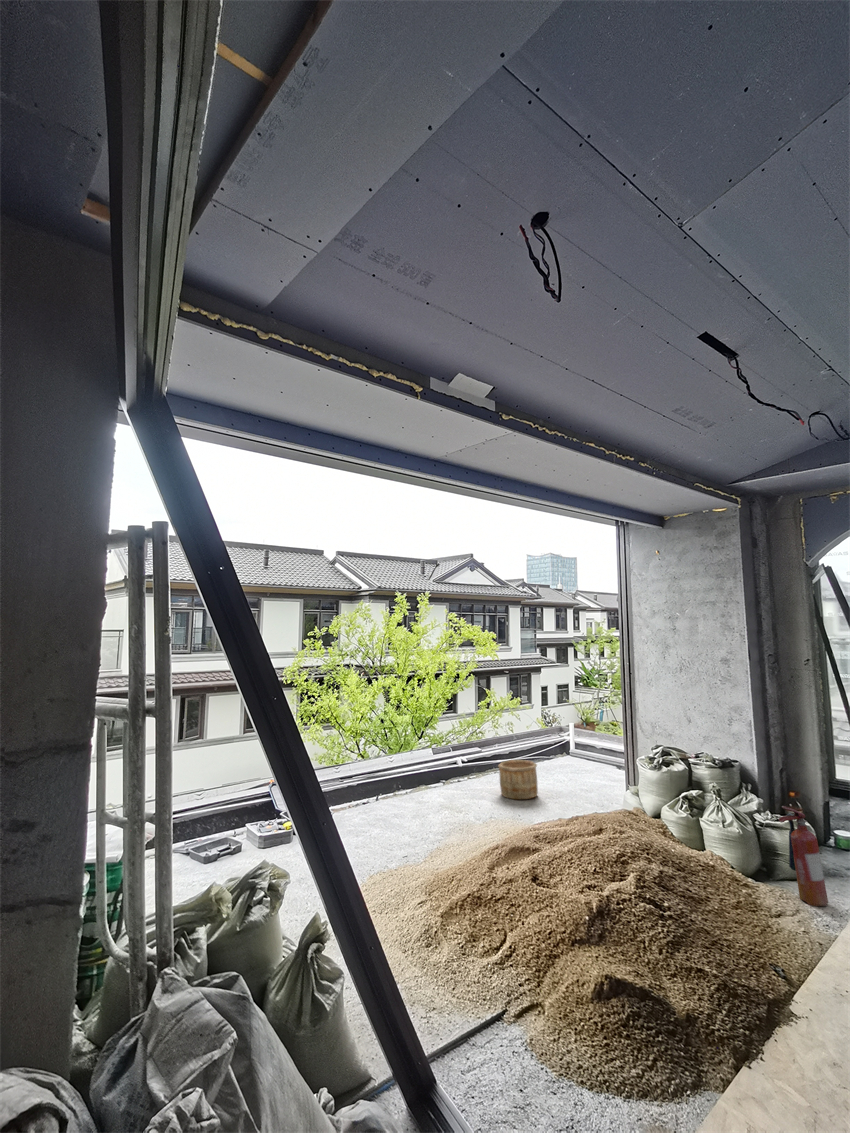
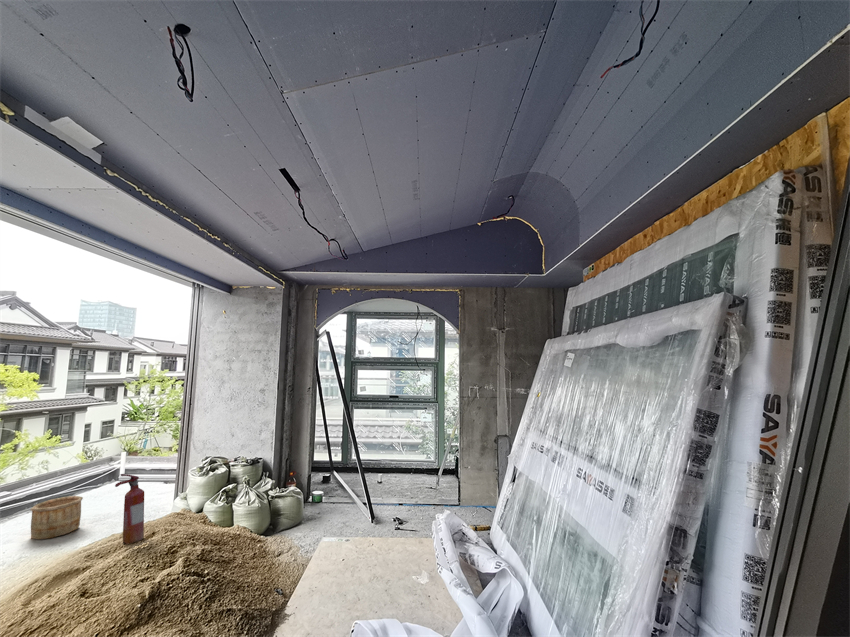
fire extinguisher: present [779,806,828,906] -> present [115,474,144,544]

